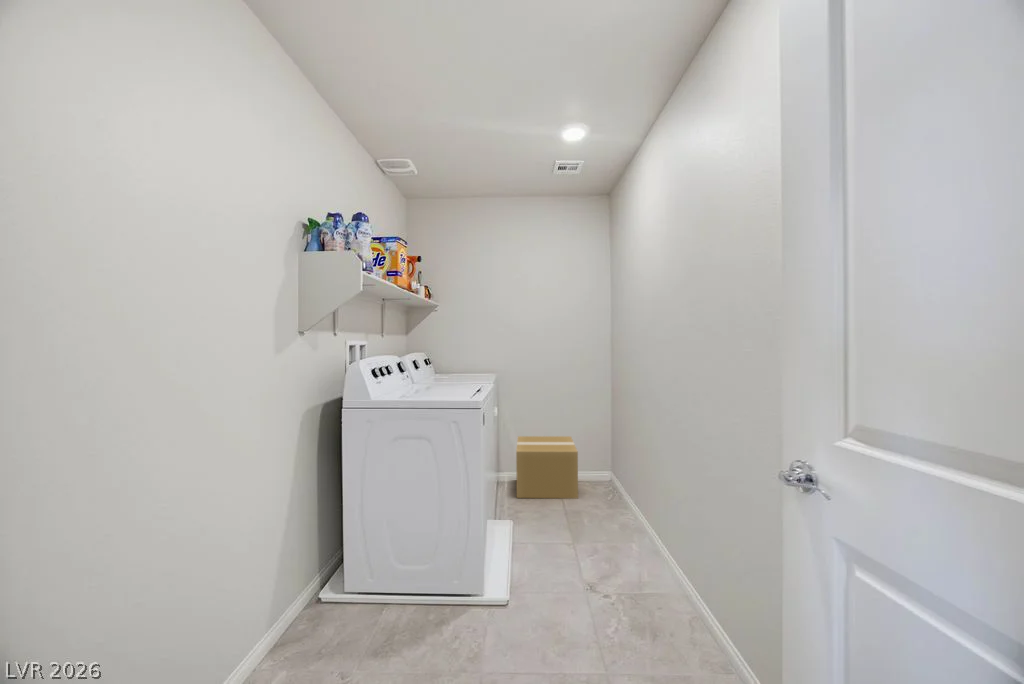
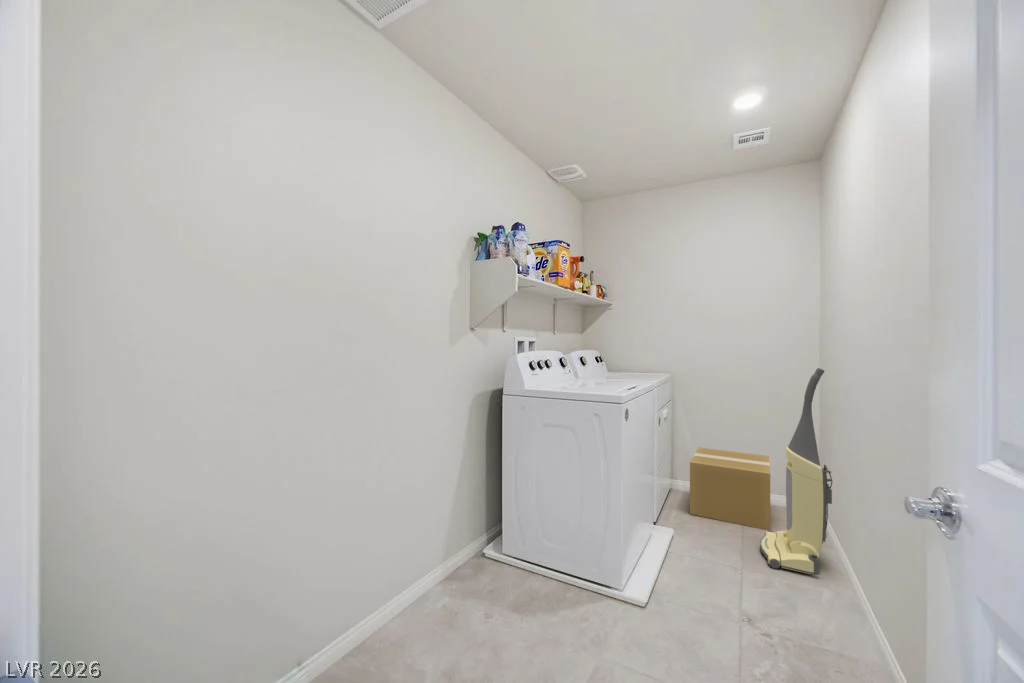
vacuum cleaner: none [575,364,624,530] -> present [760,368,832,575]

